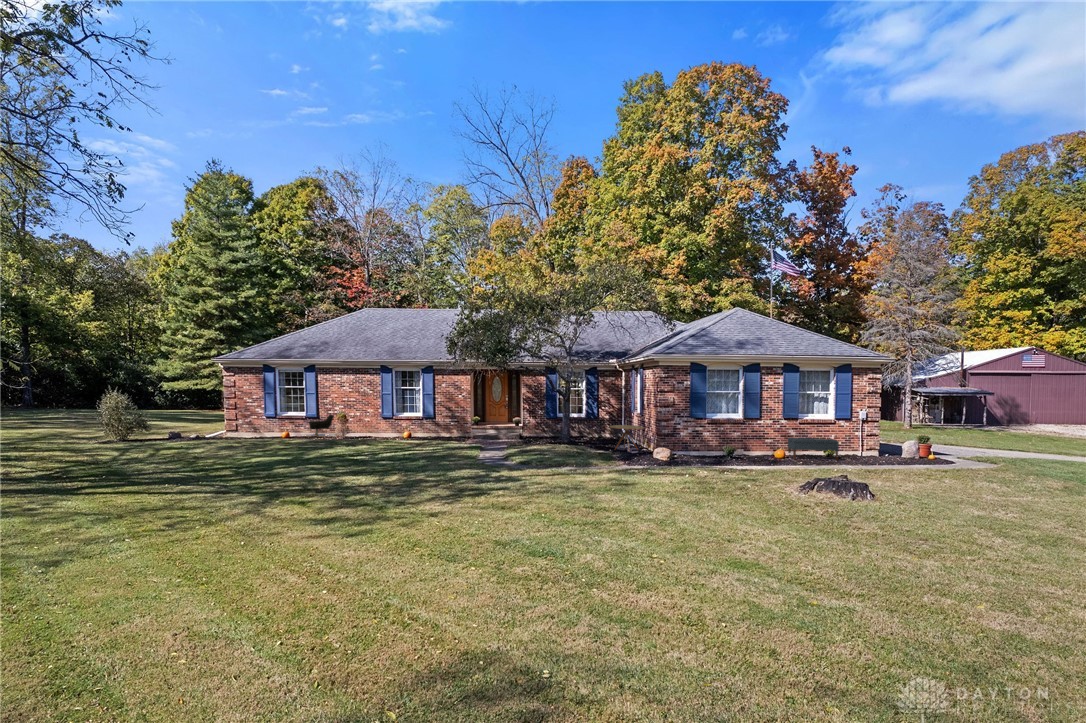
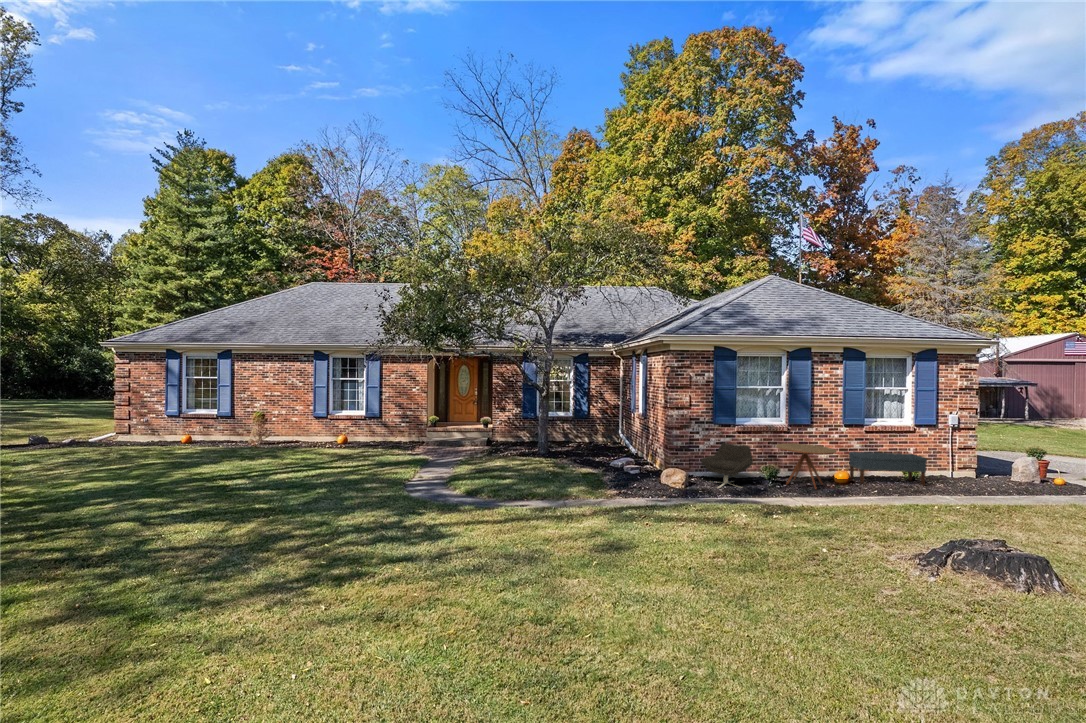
lounge chair: present [309,415,334,436] -> present [701,443,753,488]
round table: present [610,425,644,450] -> present [776,444,836,489]

